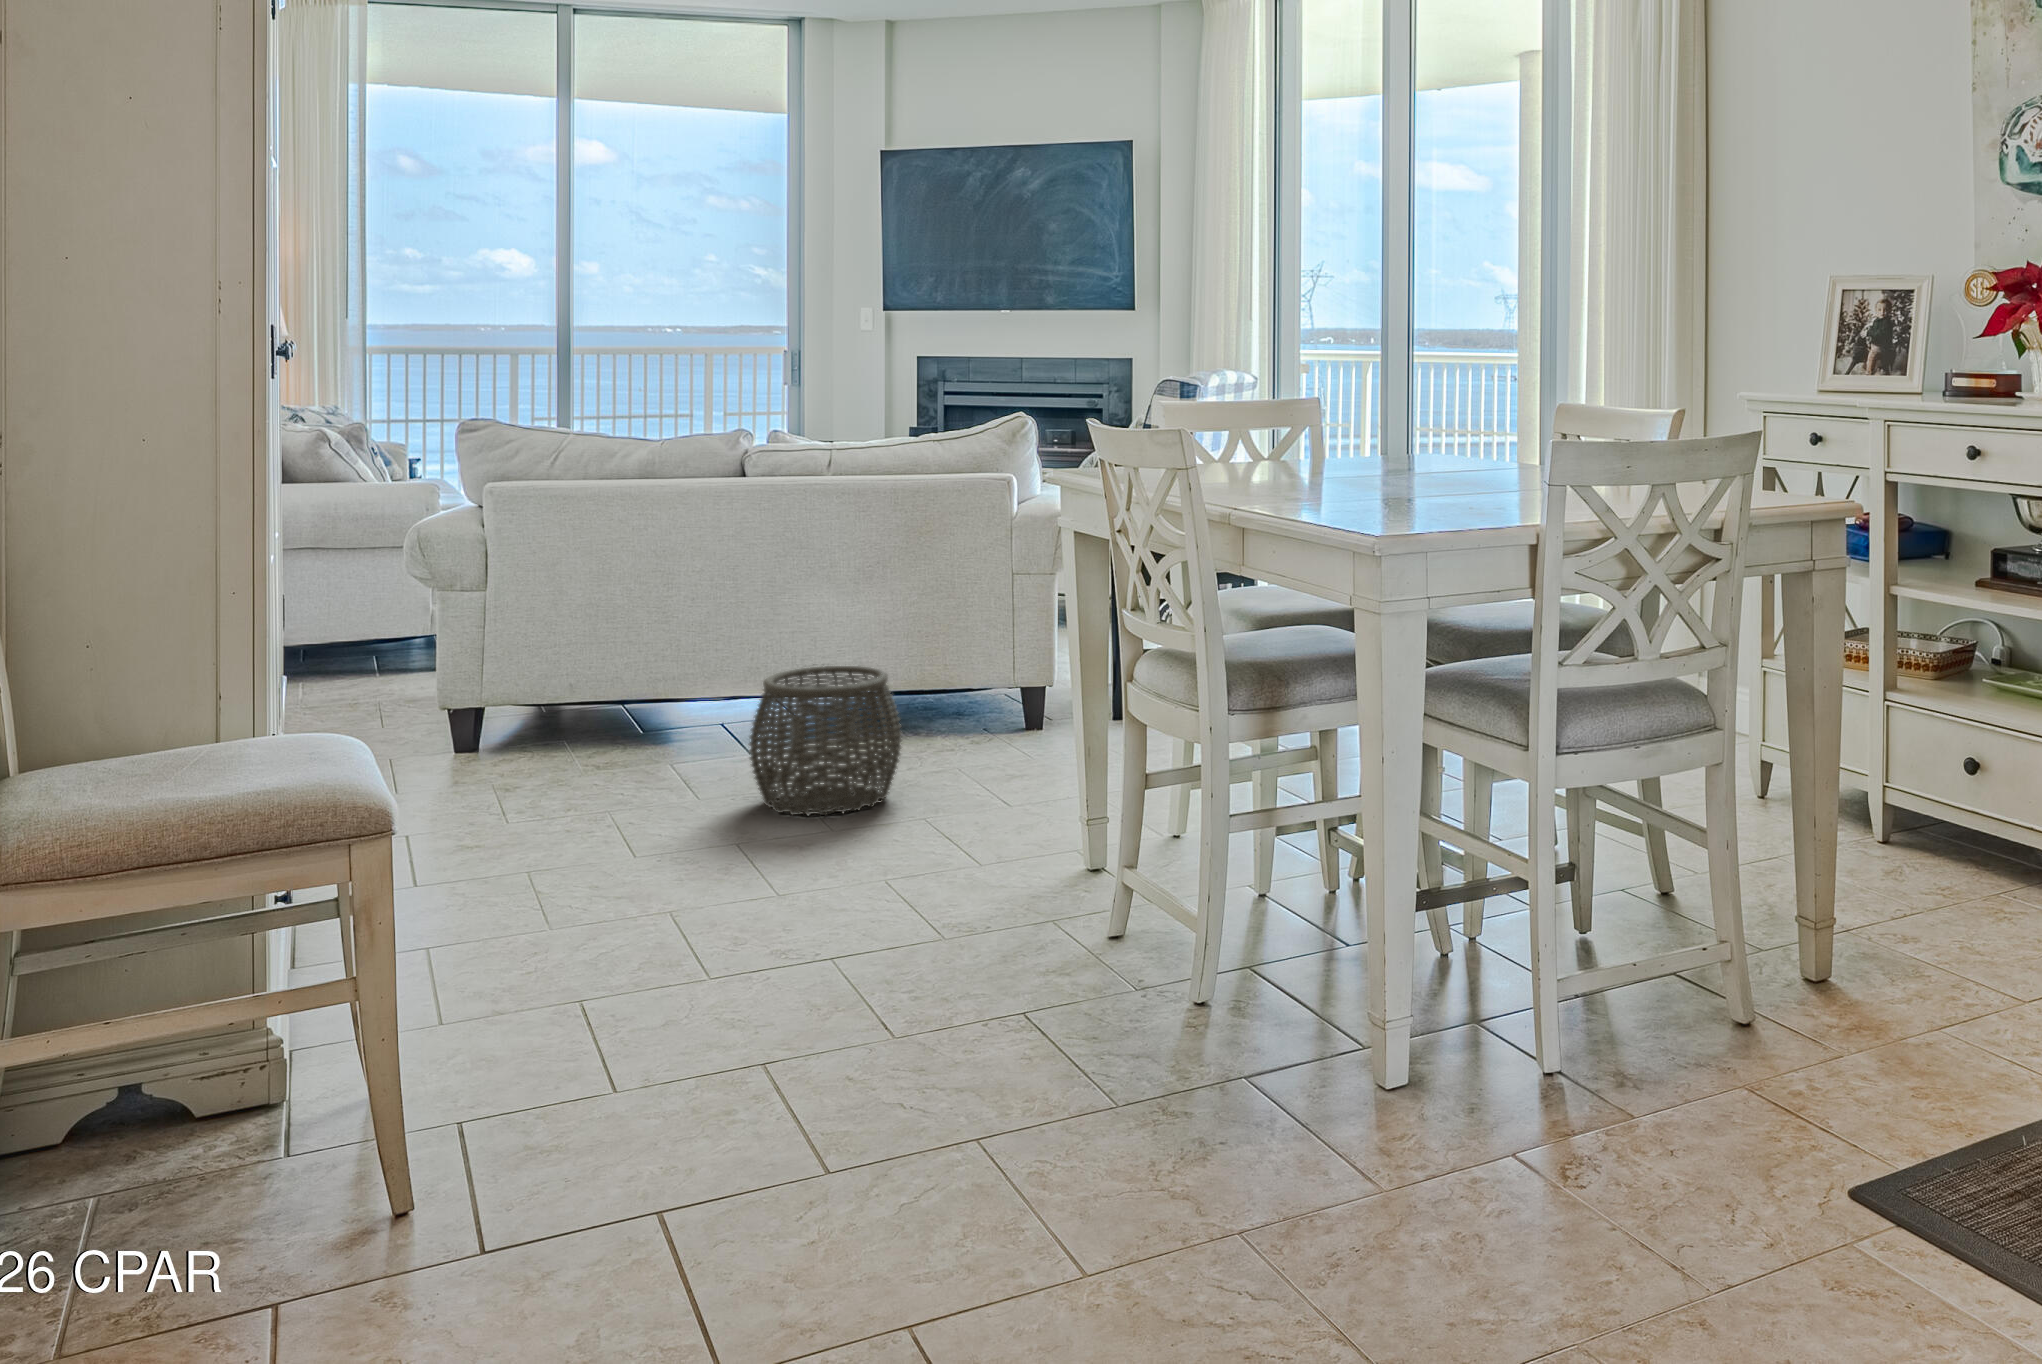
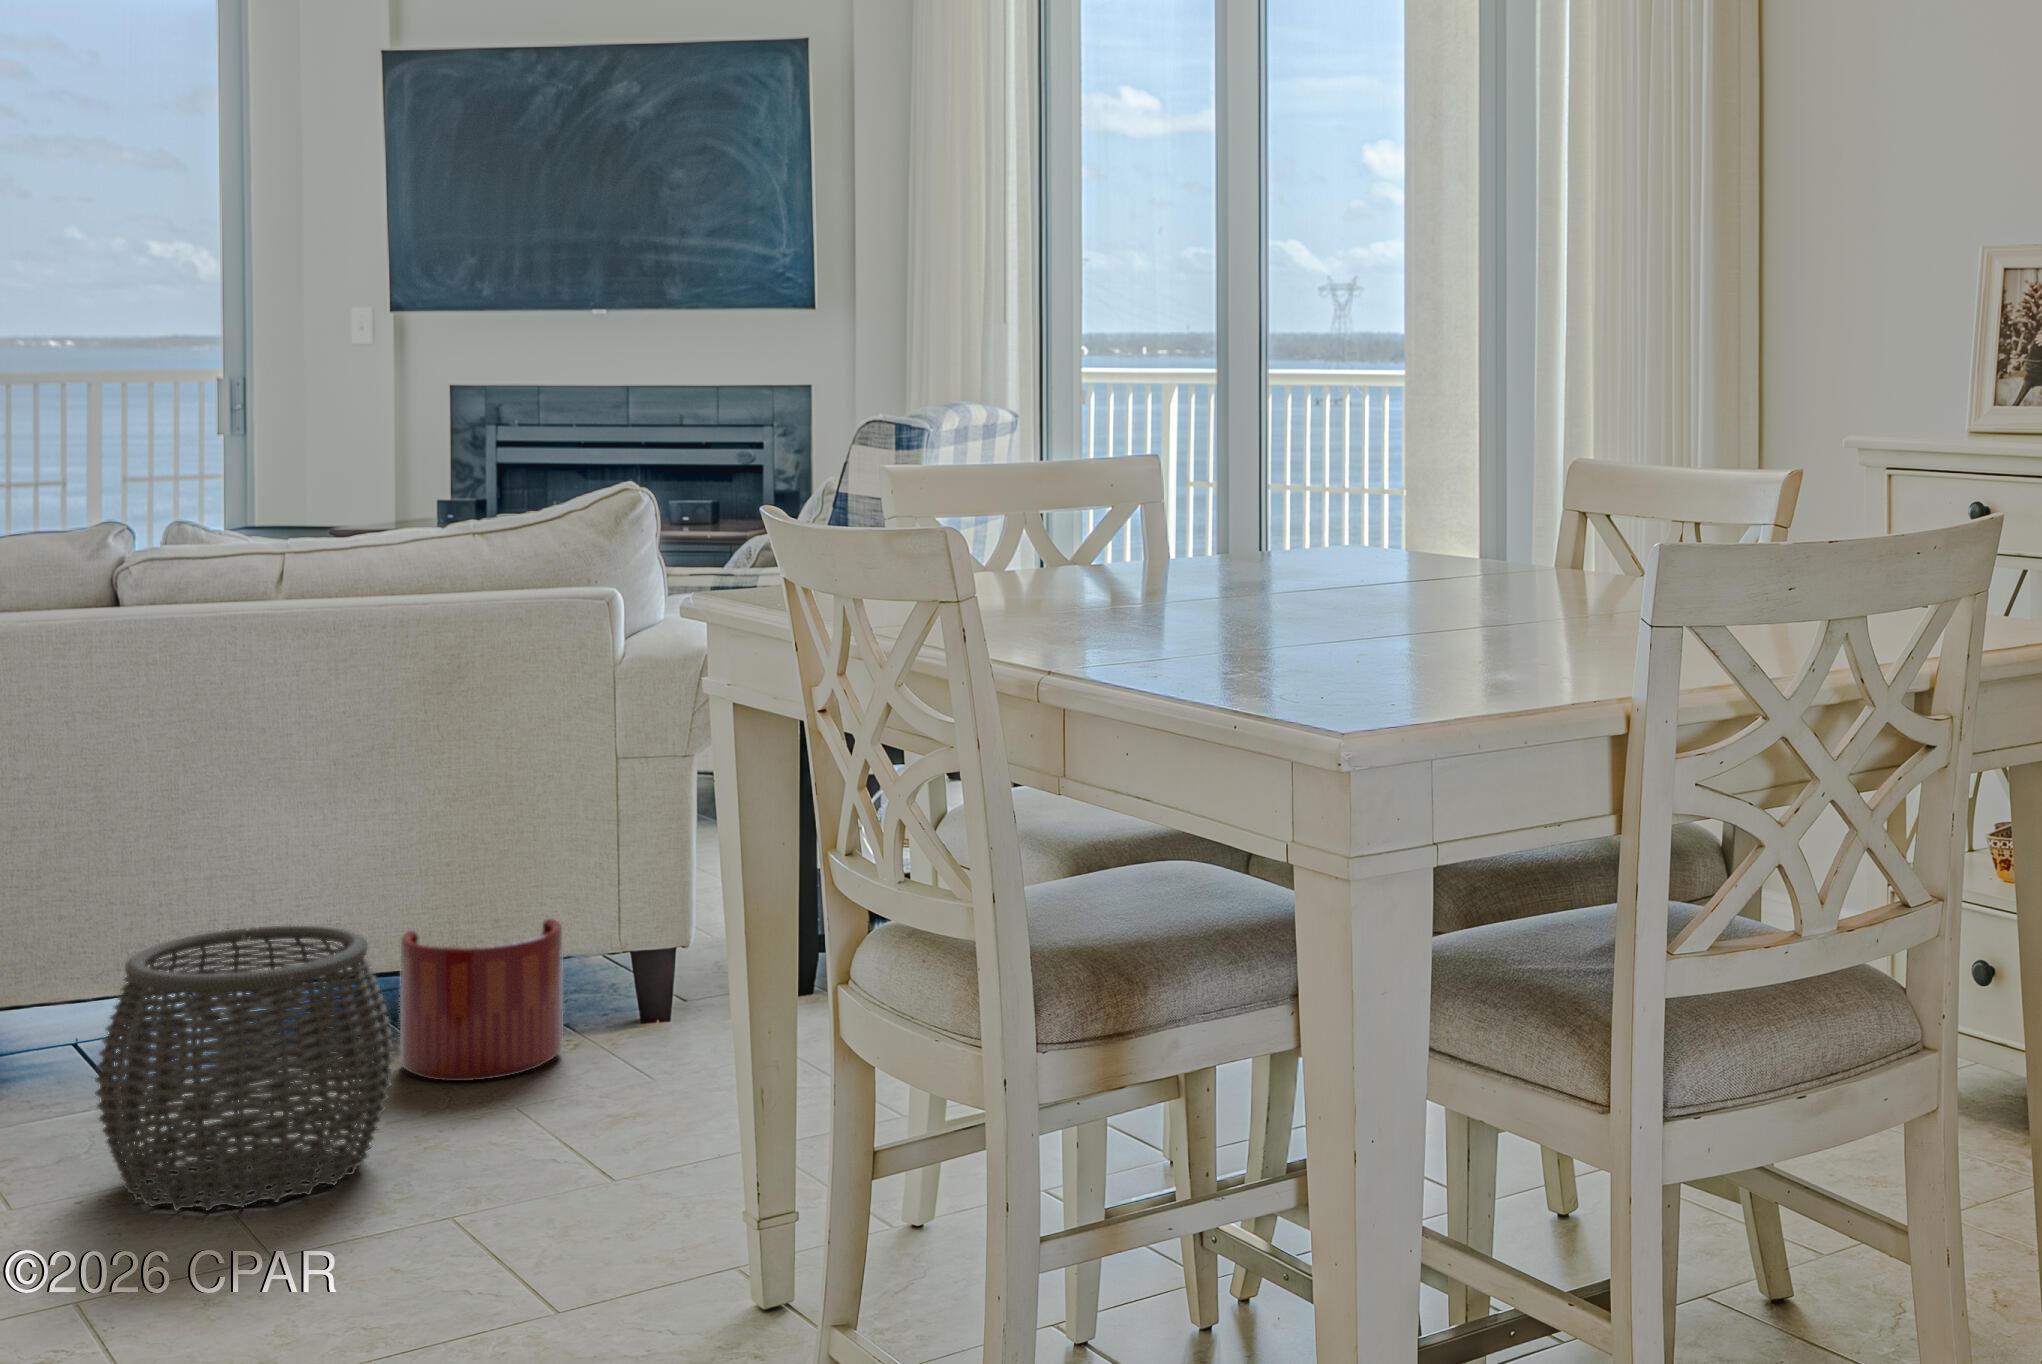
planter: none [902,669,990,761] -> present [400,919,563,1081]

